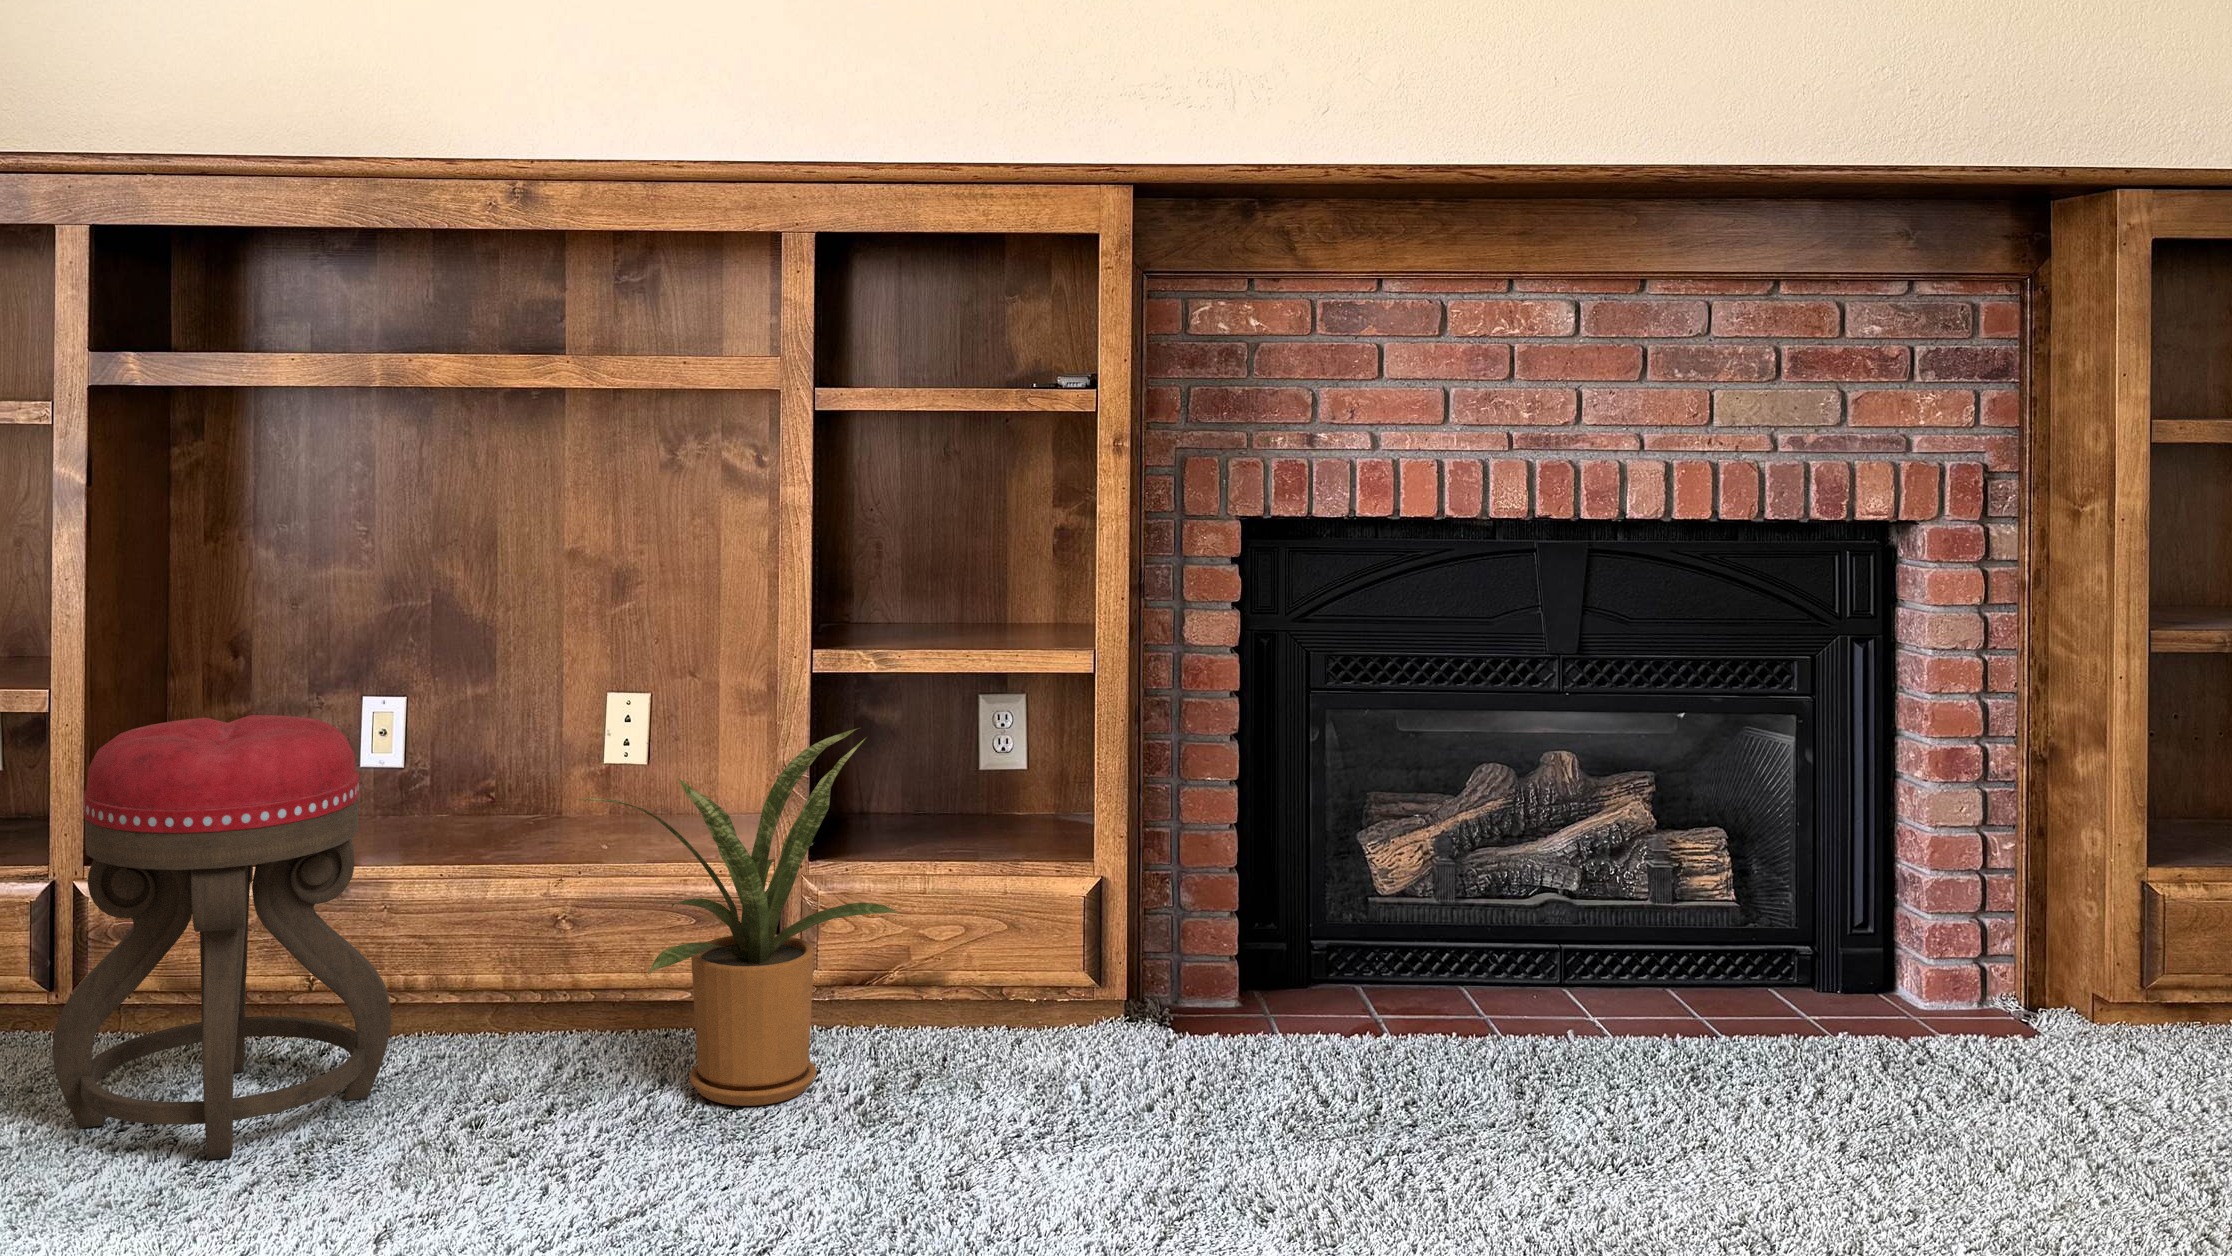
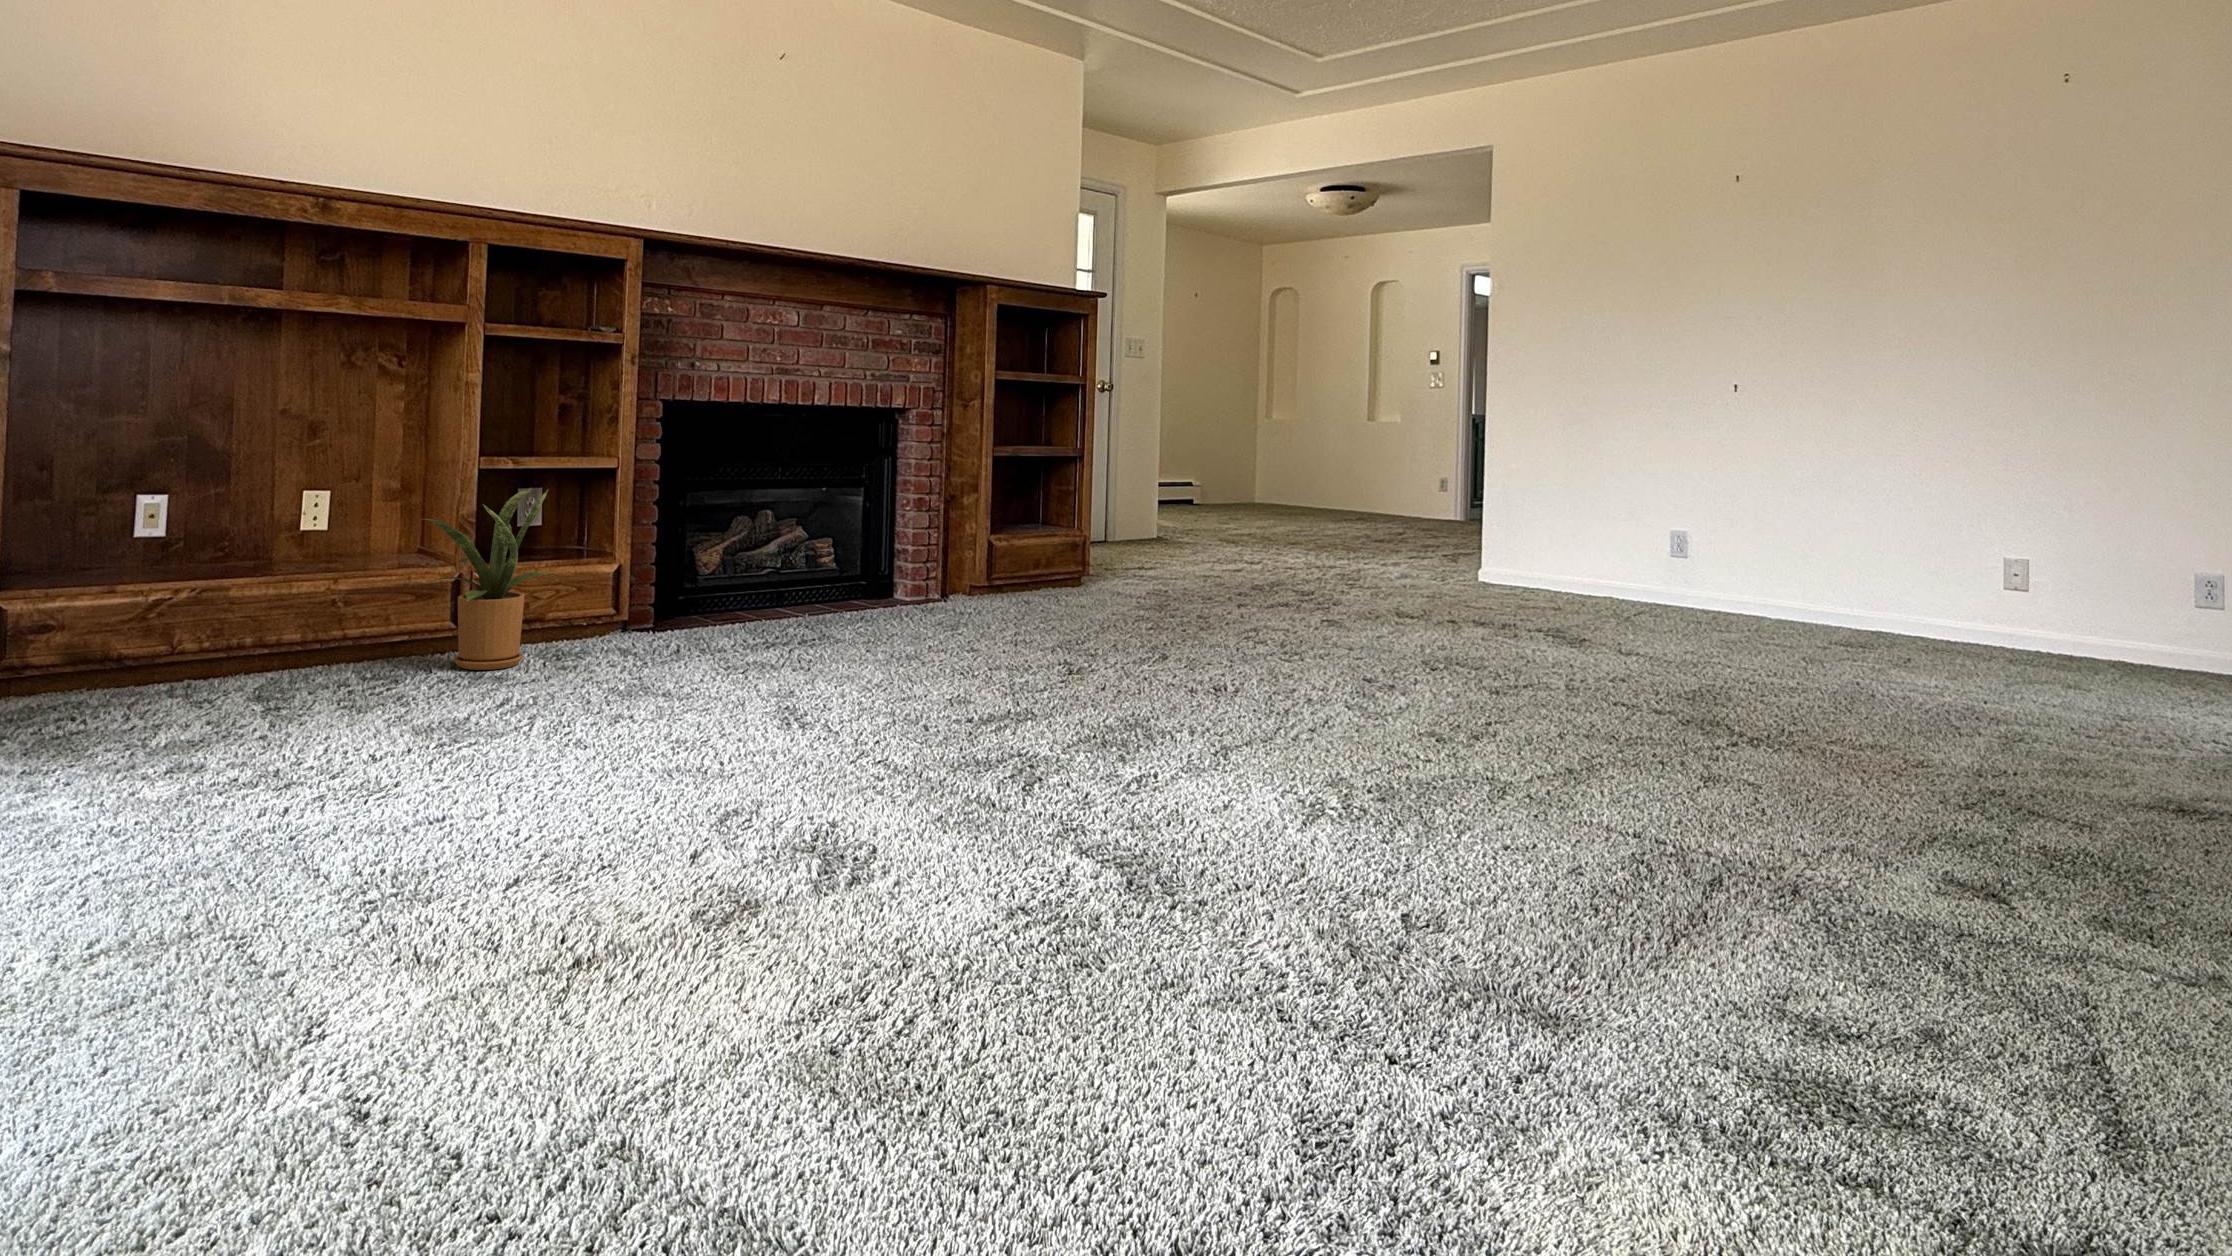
ottoman: present [52,715,391,1160] -> none [78,484,288,726]

